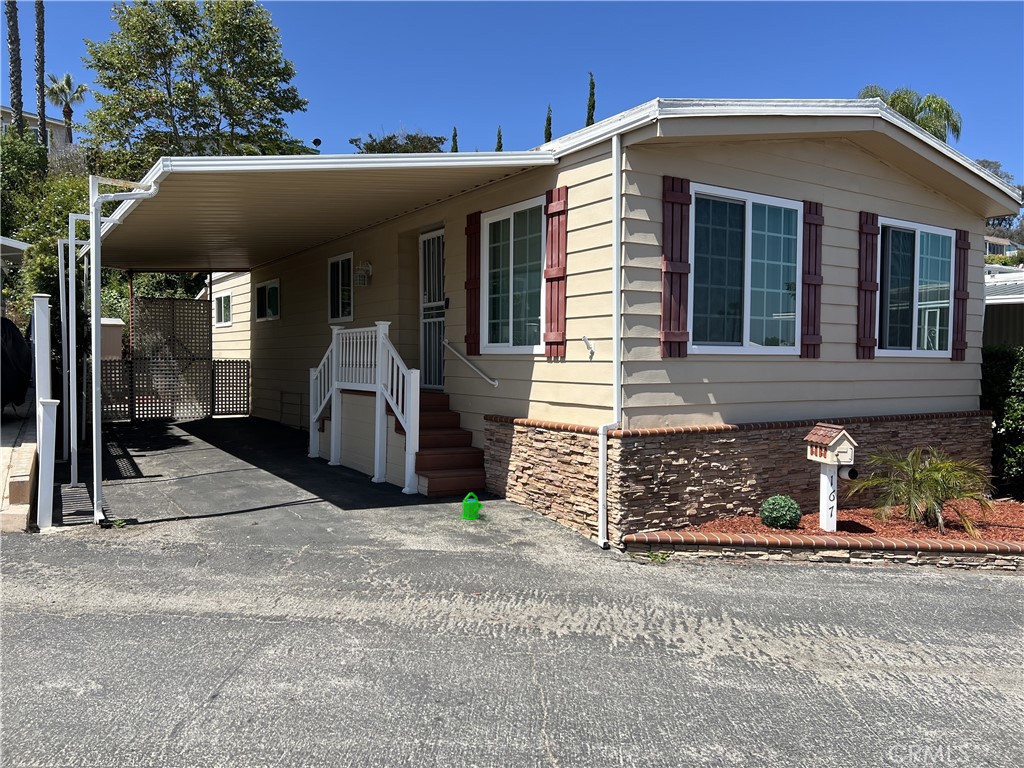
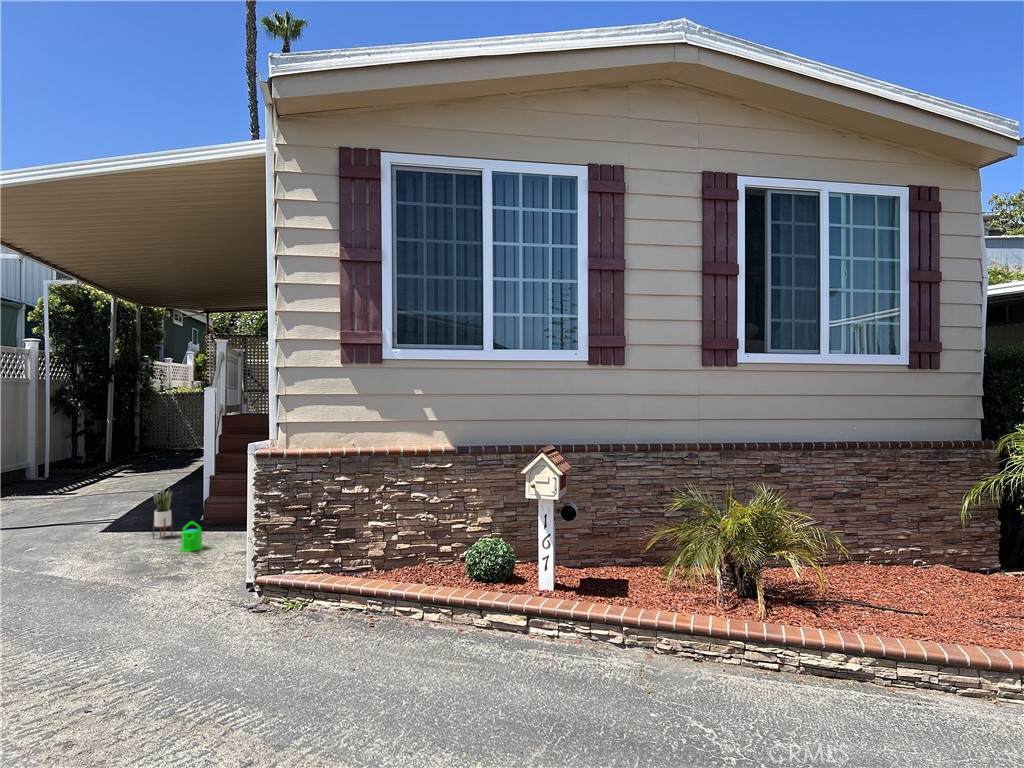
potted plant: none [411,461,425,510] -> present [152,486,172,539]

